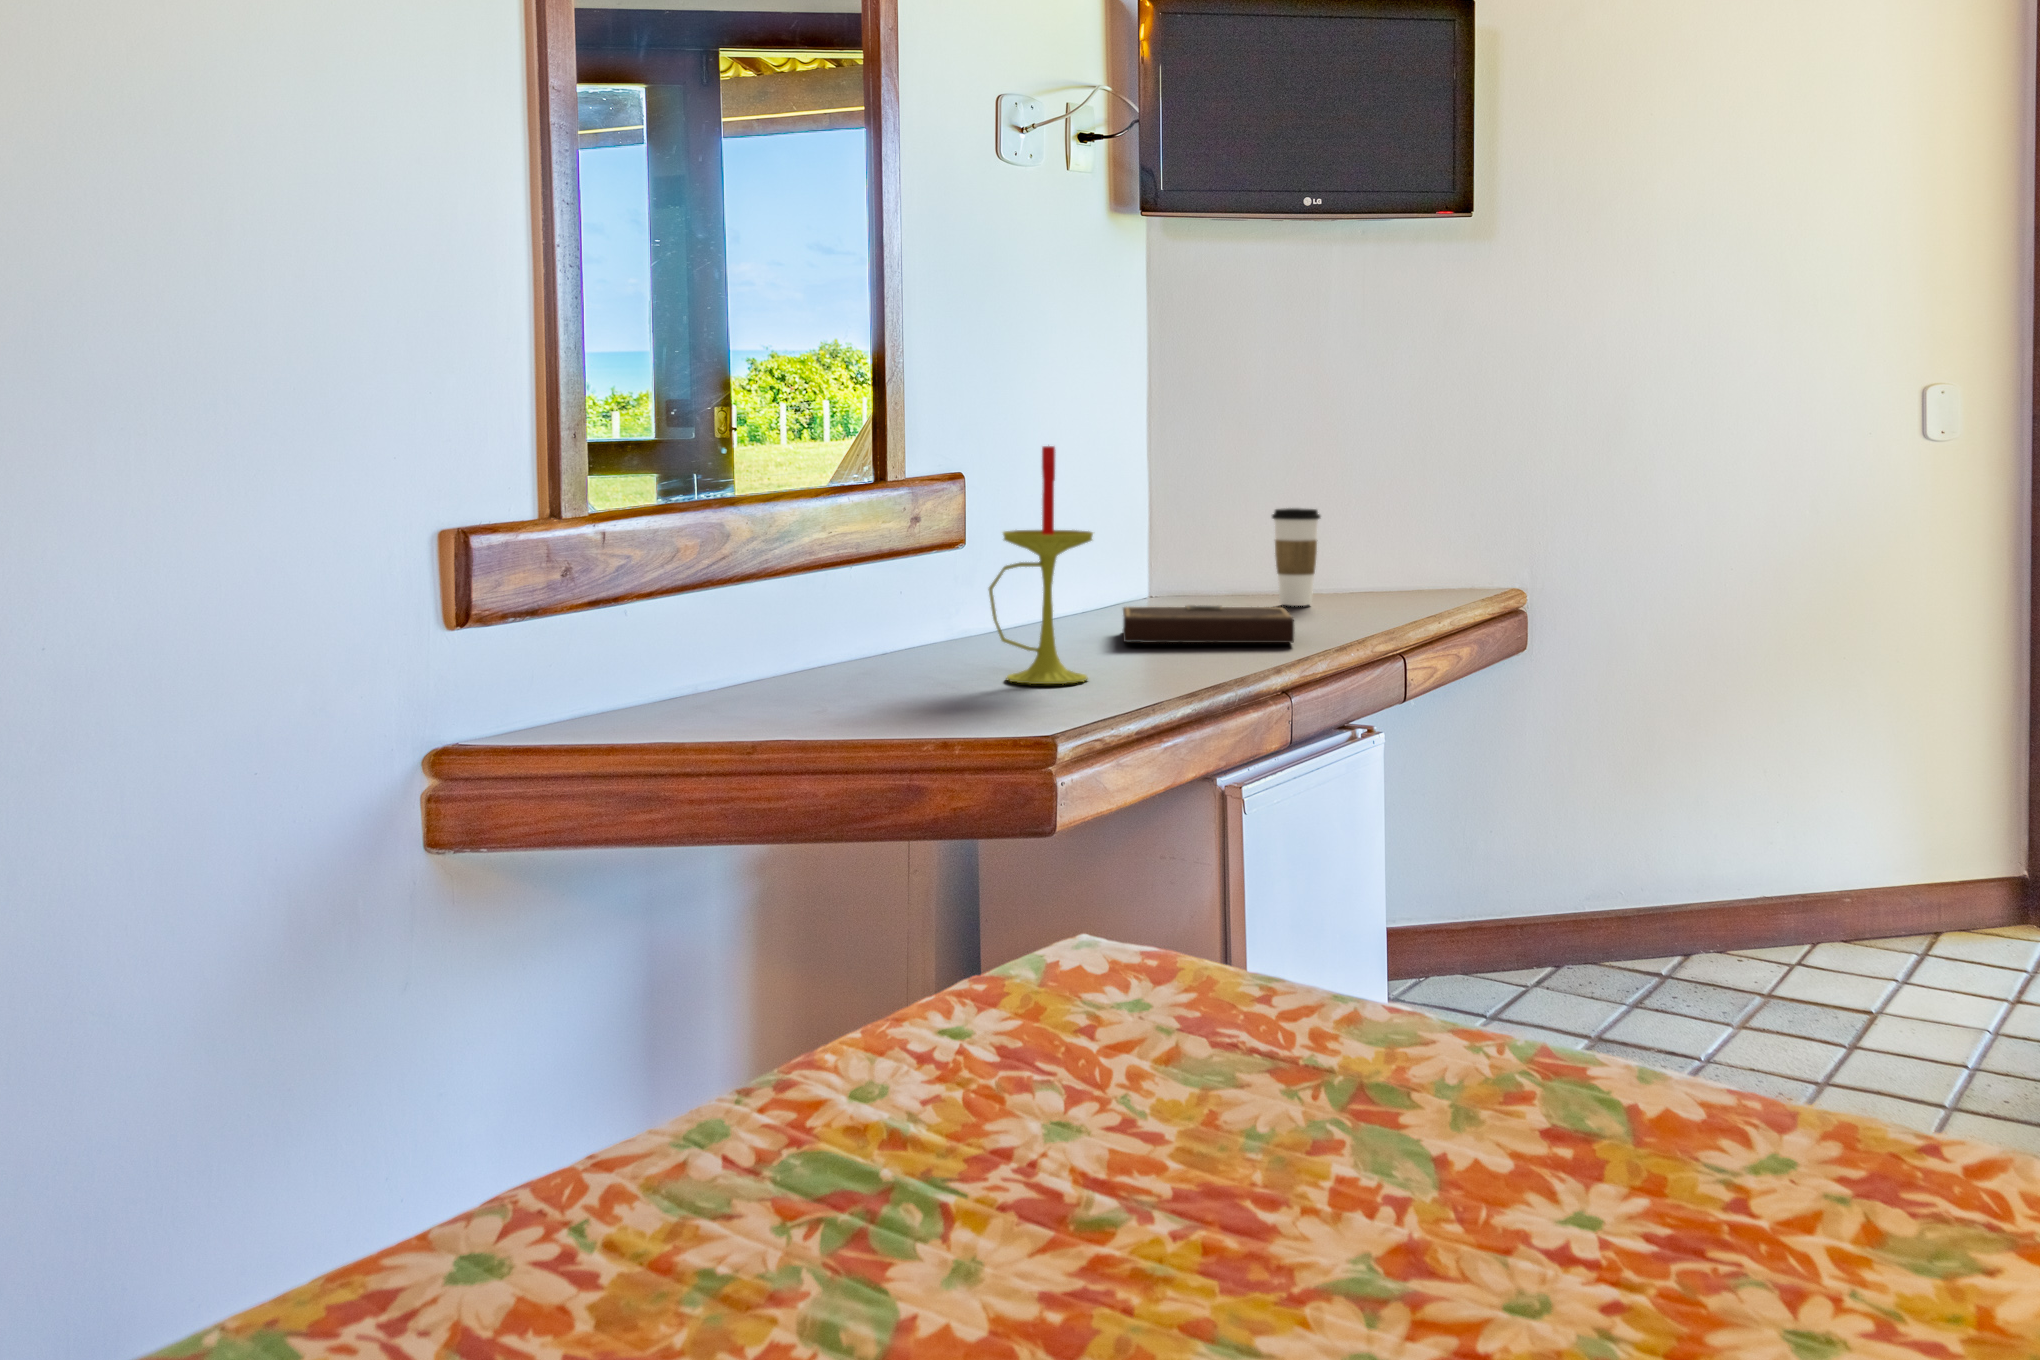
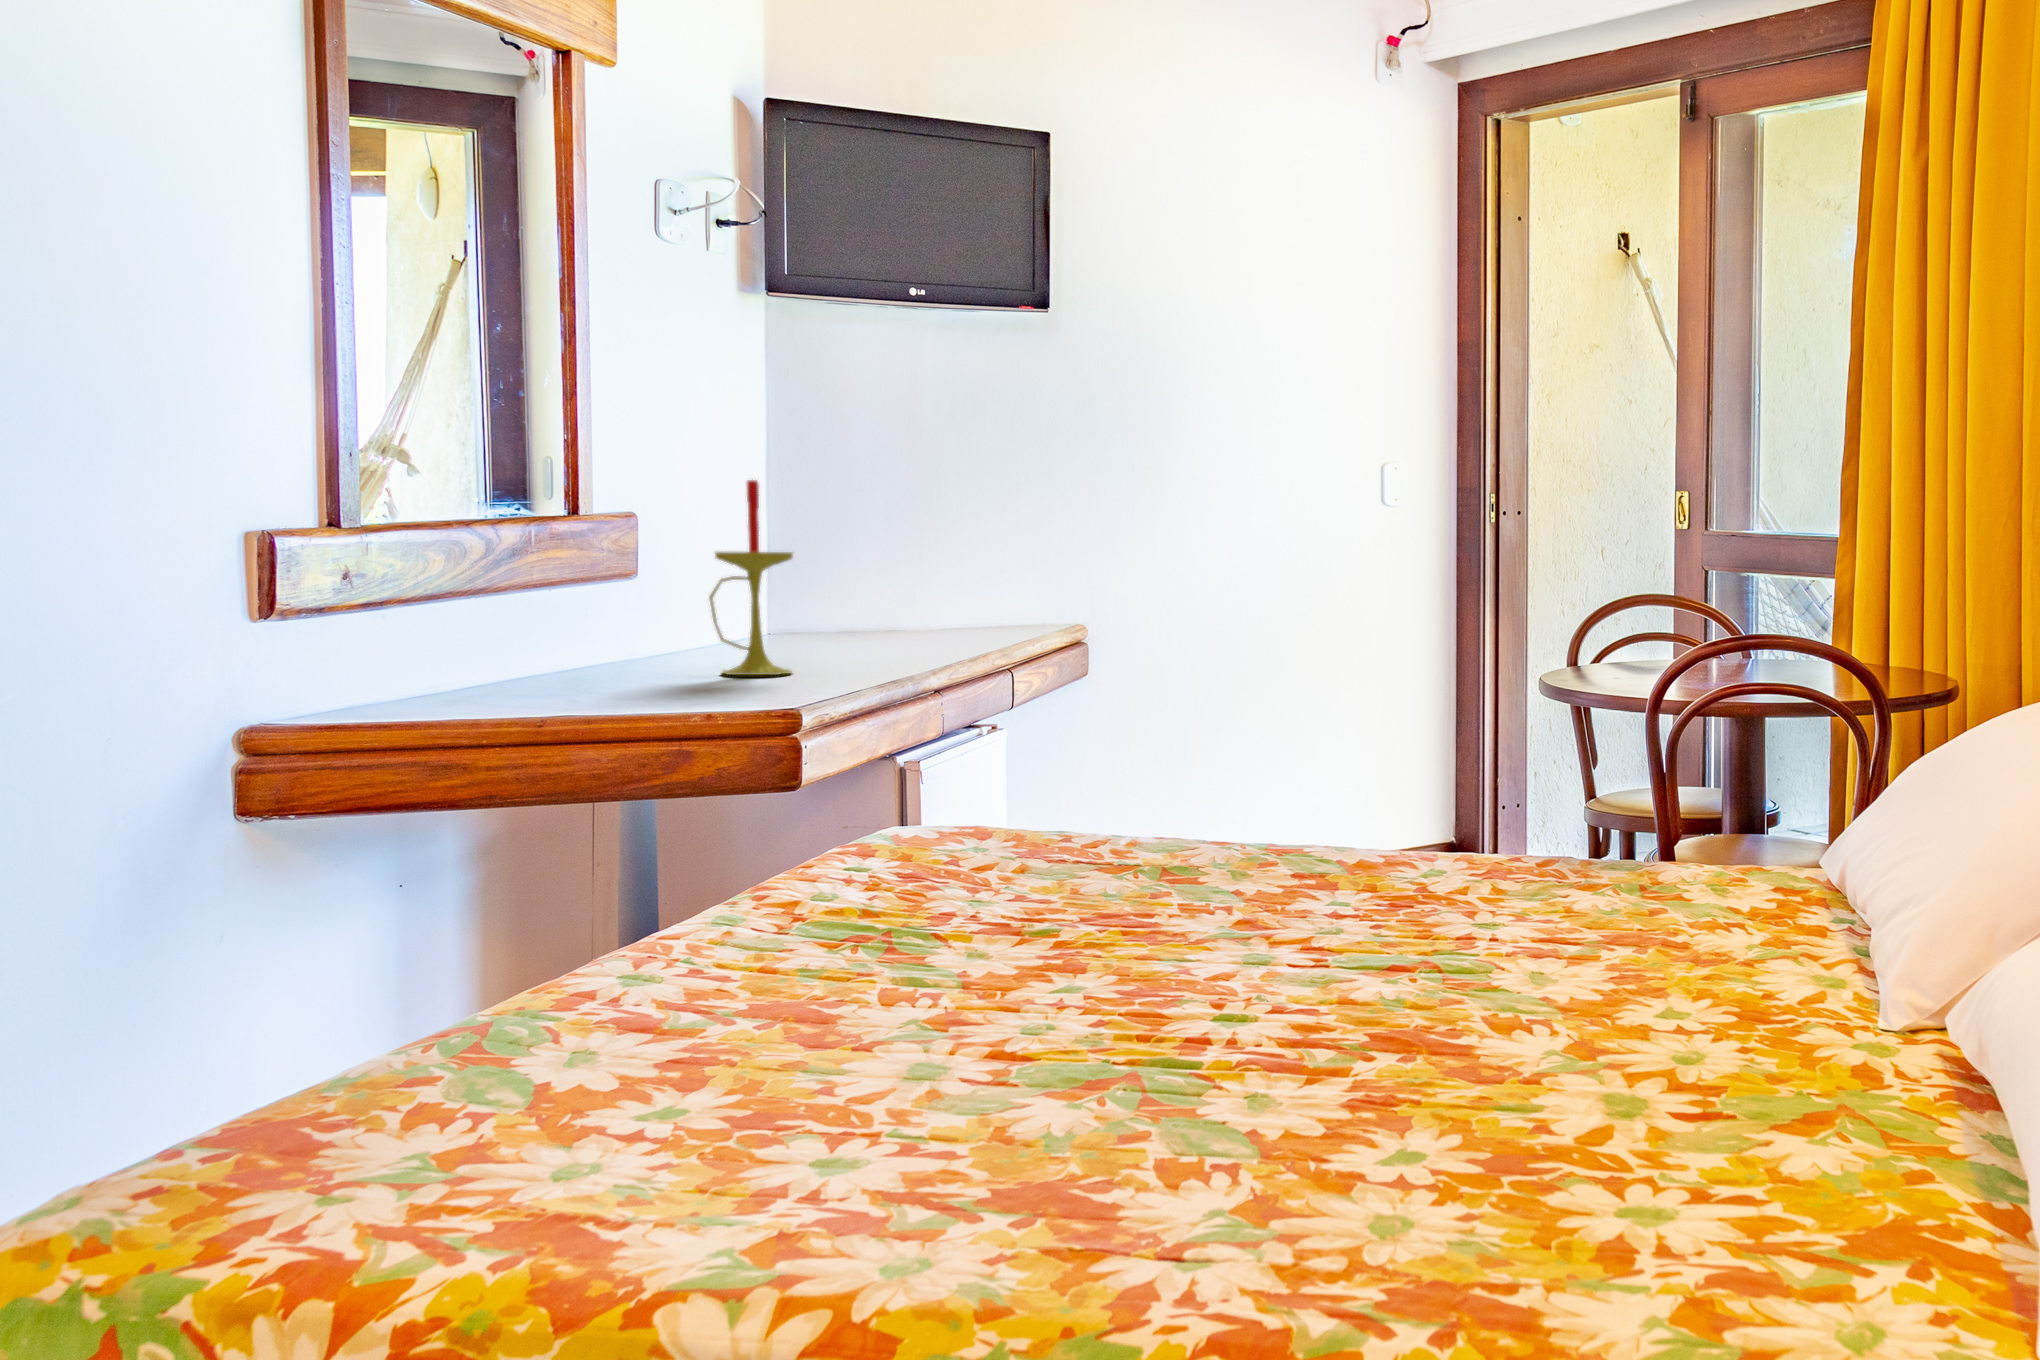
coffee cup: present [1272,508,1320,606] -> none [891,551,932,630]
notebook: present [1123,605,1294,643] -> none [784,624,941,651]

